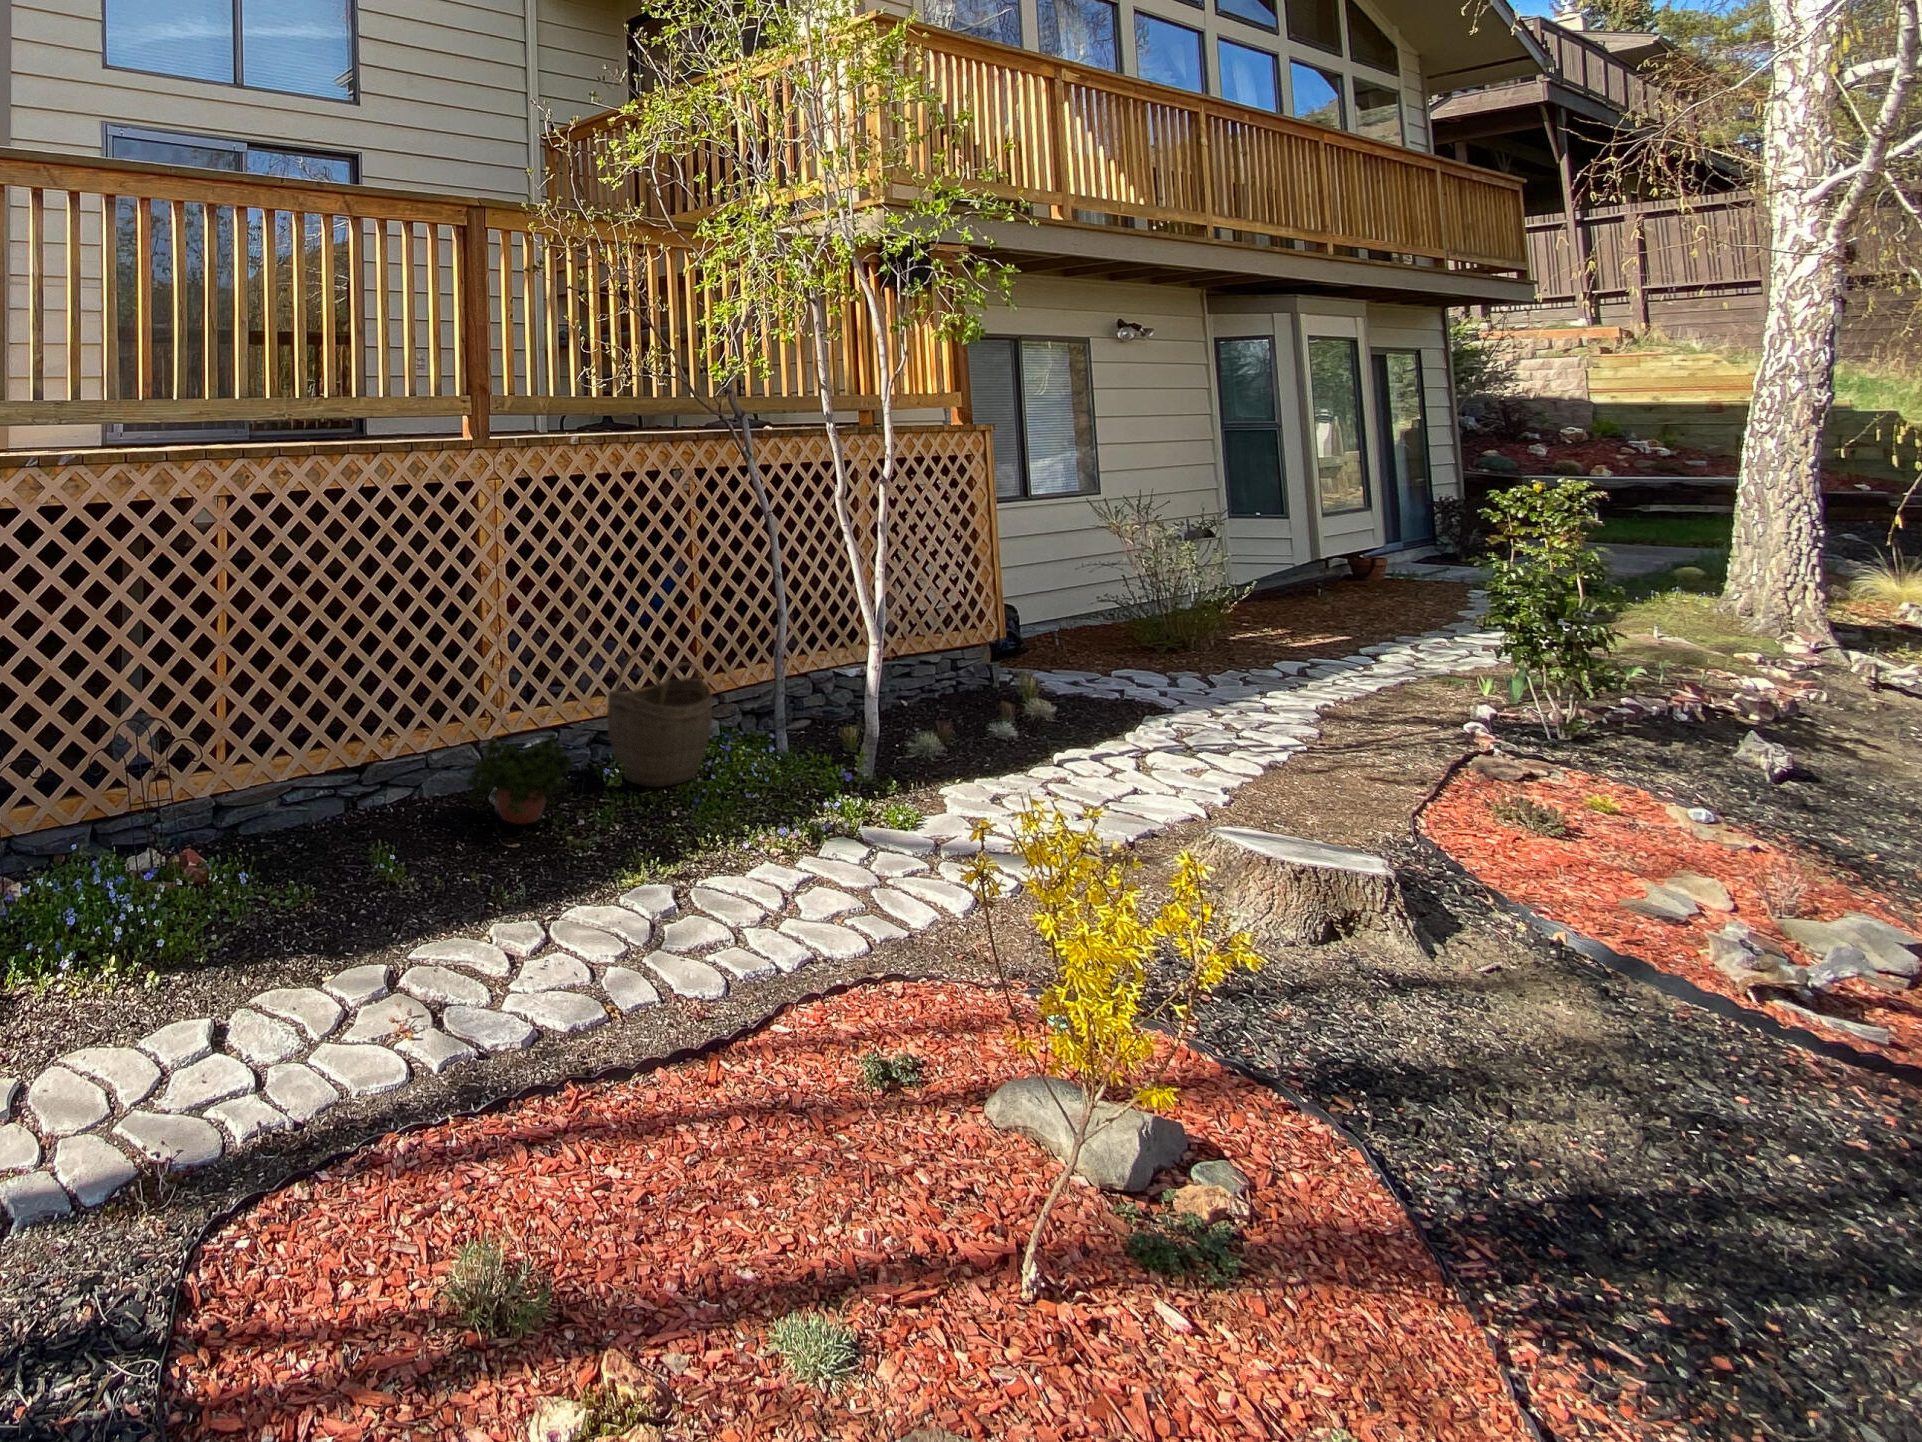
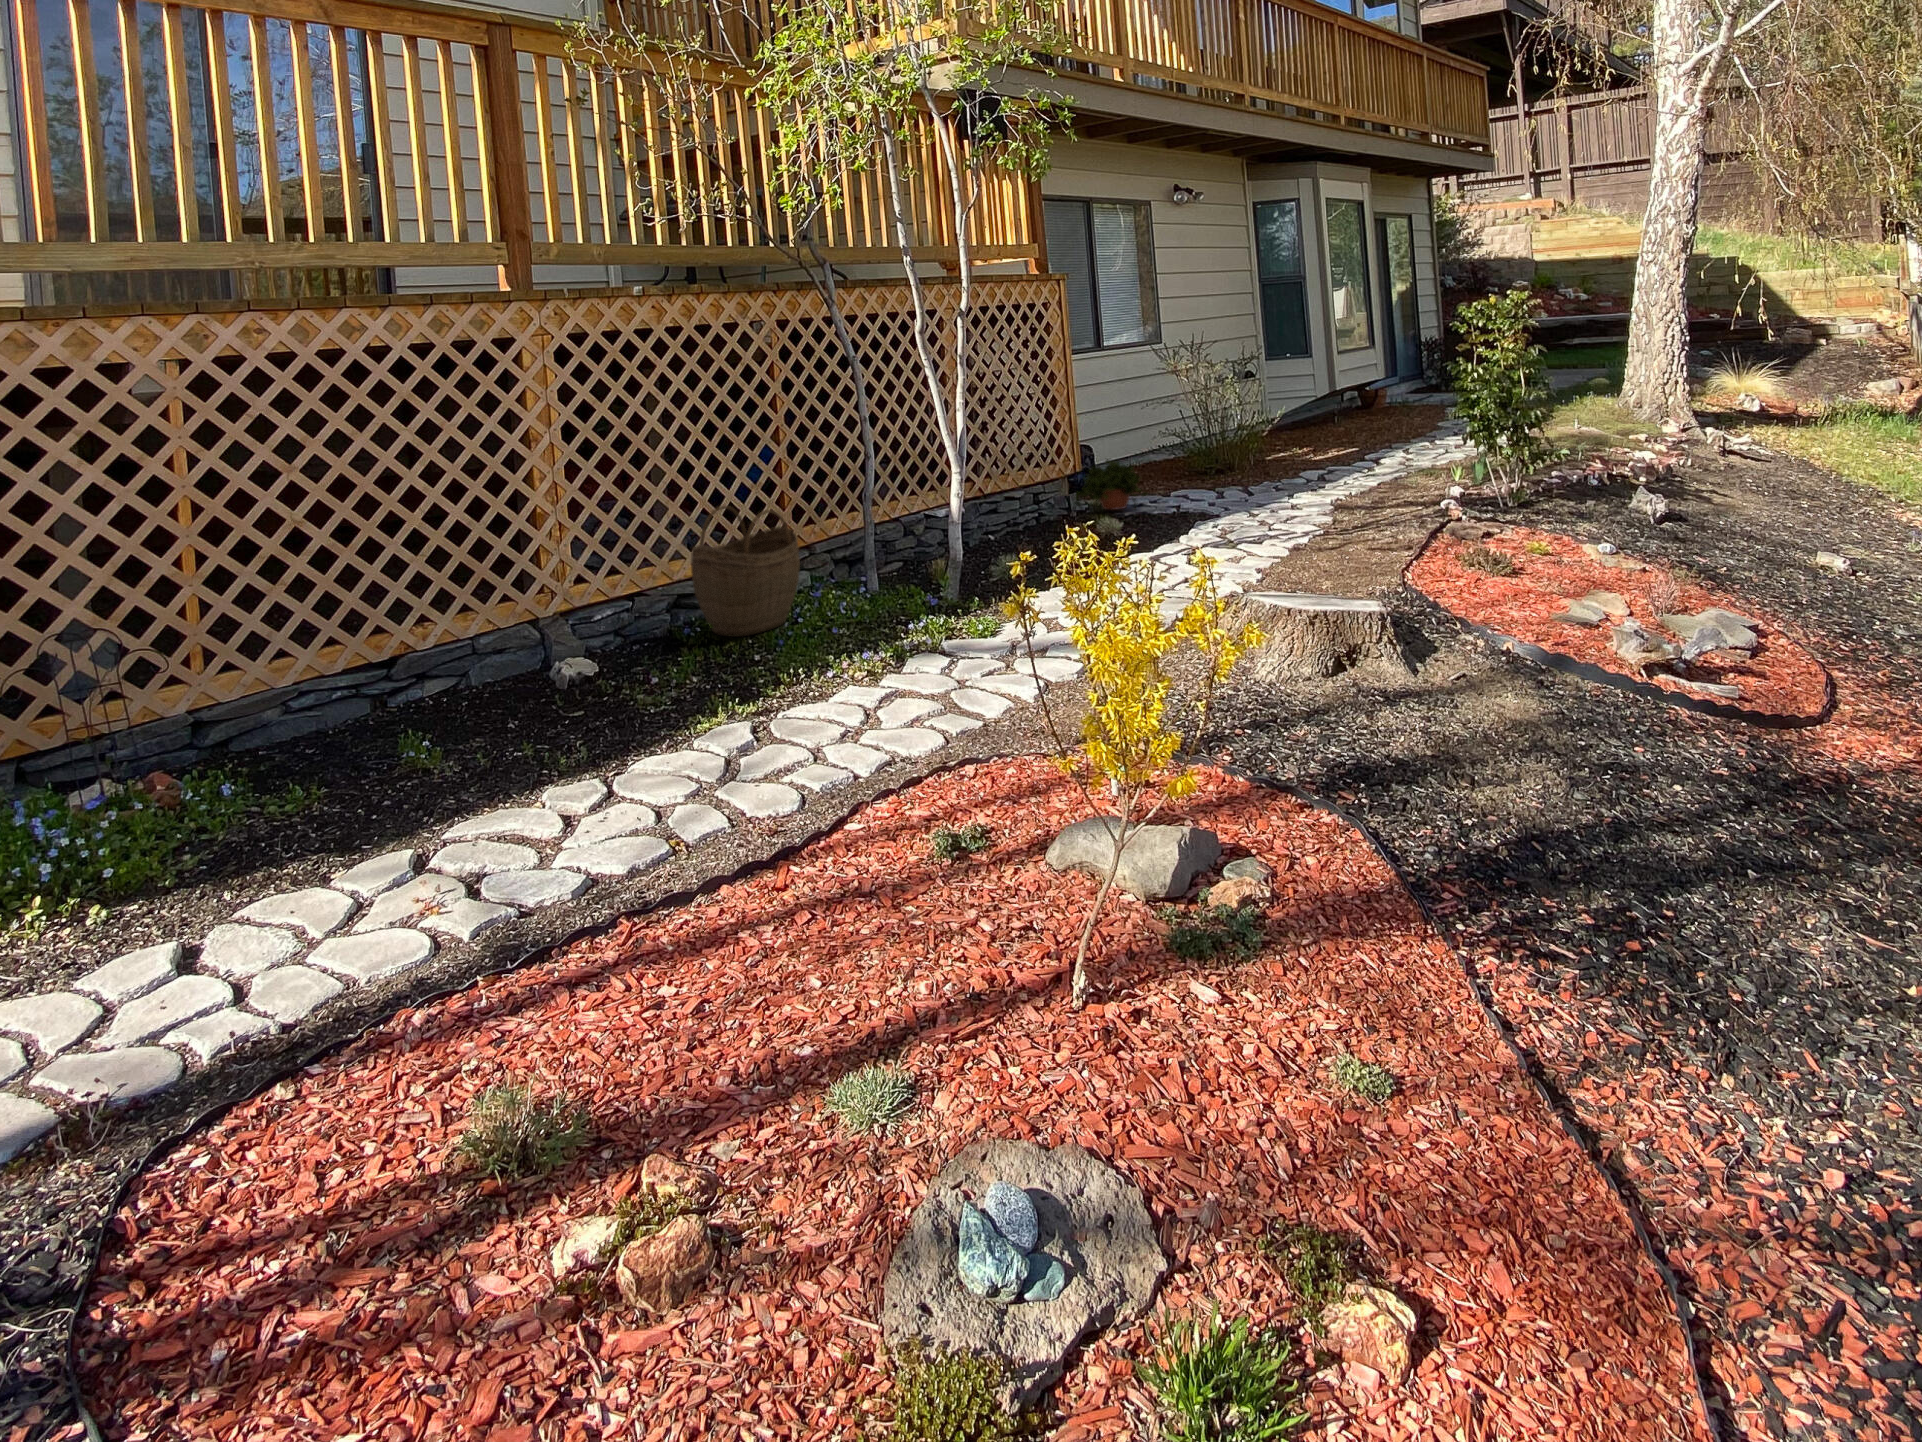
potted plant: present [466,734,572,824] -> present [1074,459,1146,509]

